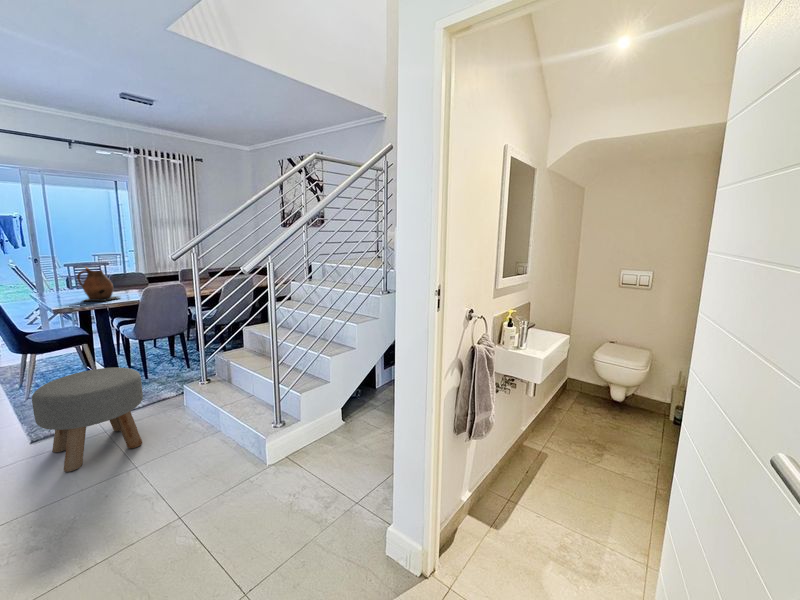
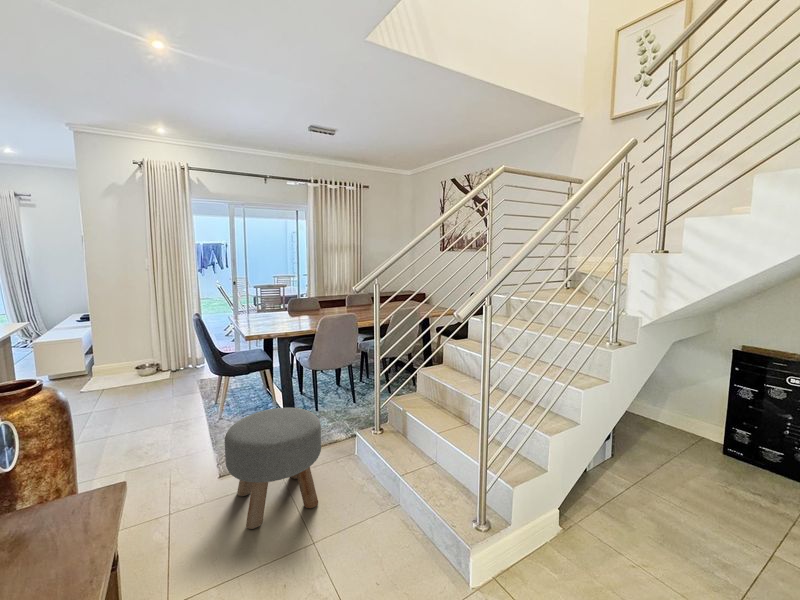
ceramic pitcher: present [77,267,119,301] -> none [266,294,301,330]

